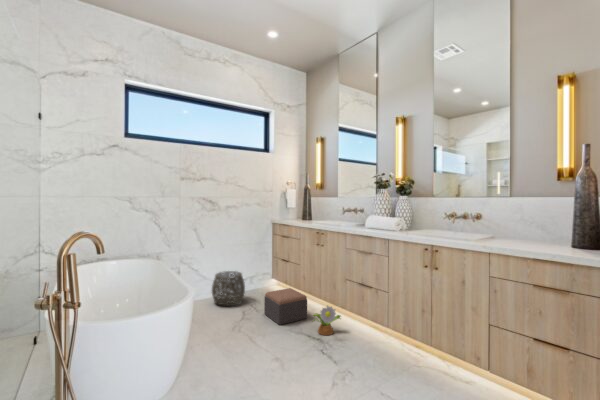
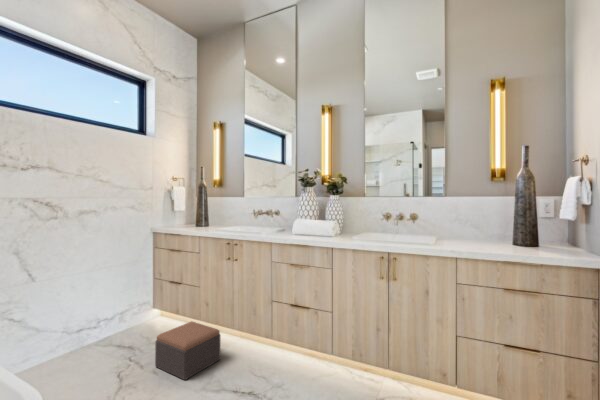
woven basket: present [212,271,245,306] -> none [56,308,117,368]
decorative plant: present [313,306,341,335] -> none [234,341,273,381]

